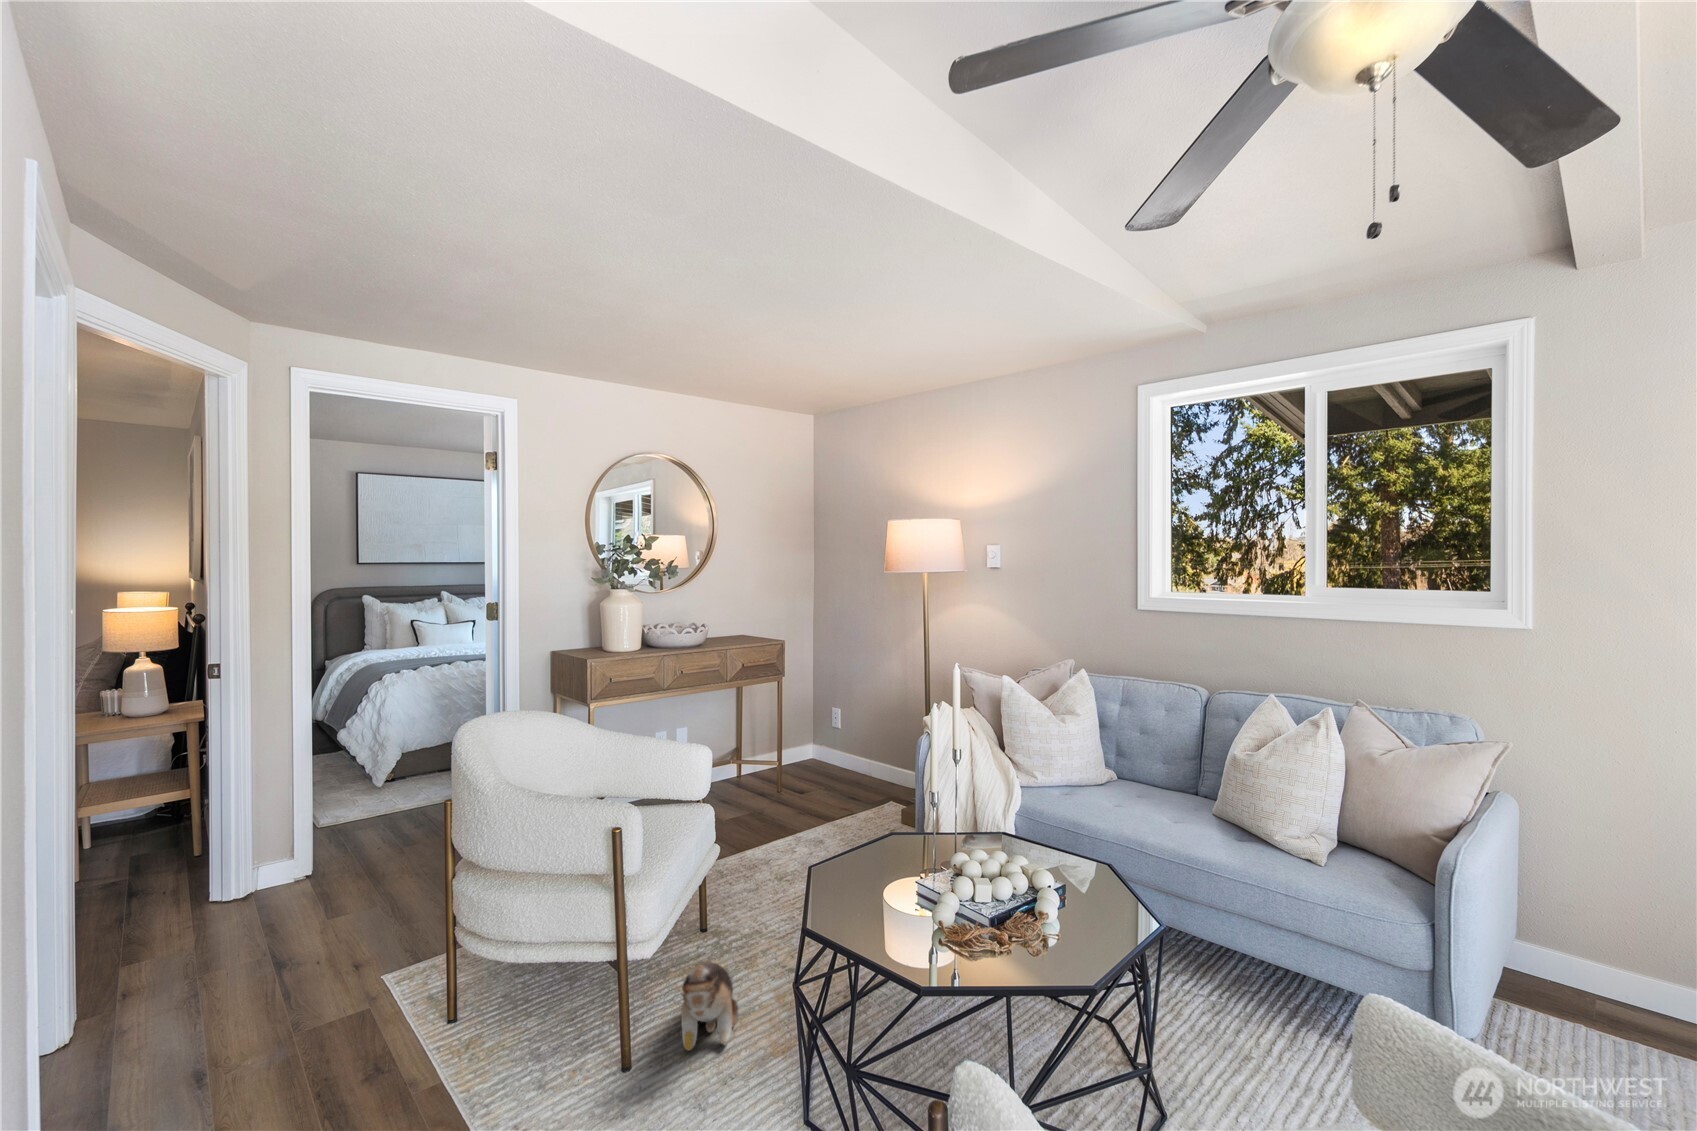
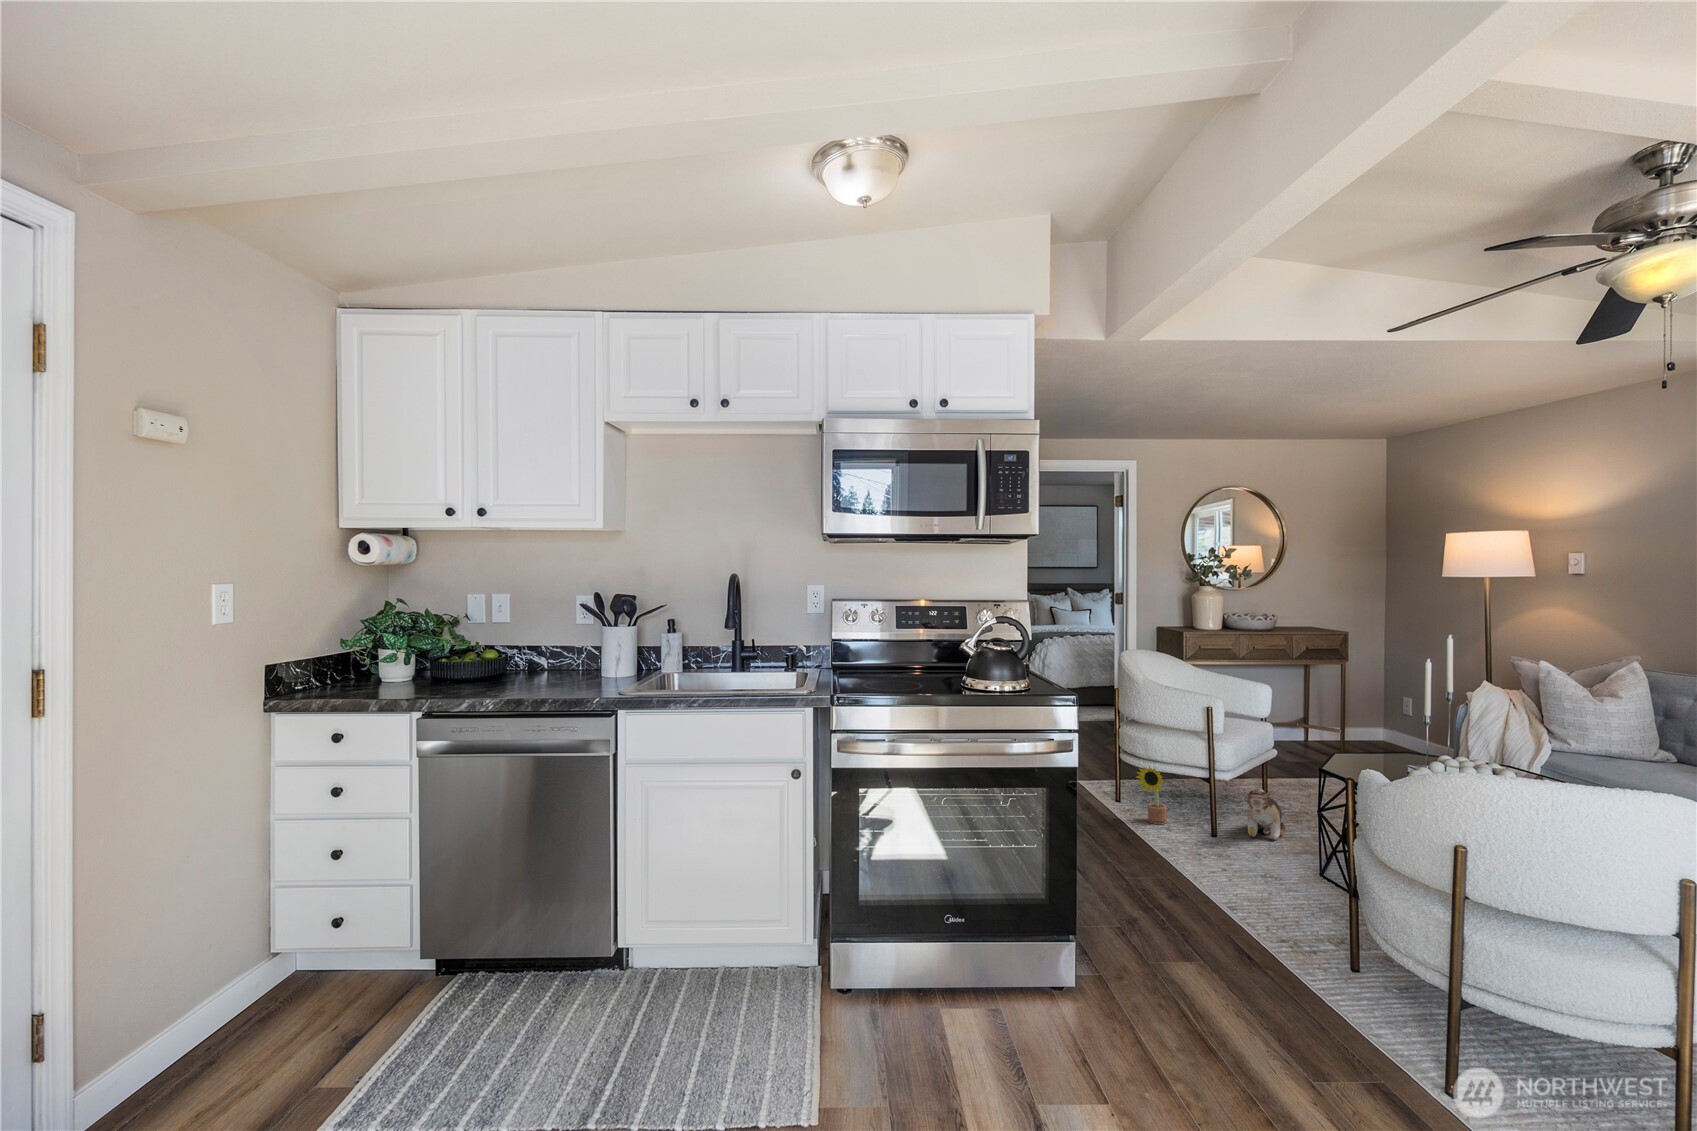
decorative plant: none [476,973,541,1078] -> present [1136,766,1167,824]

